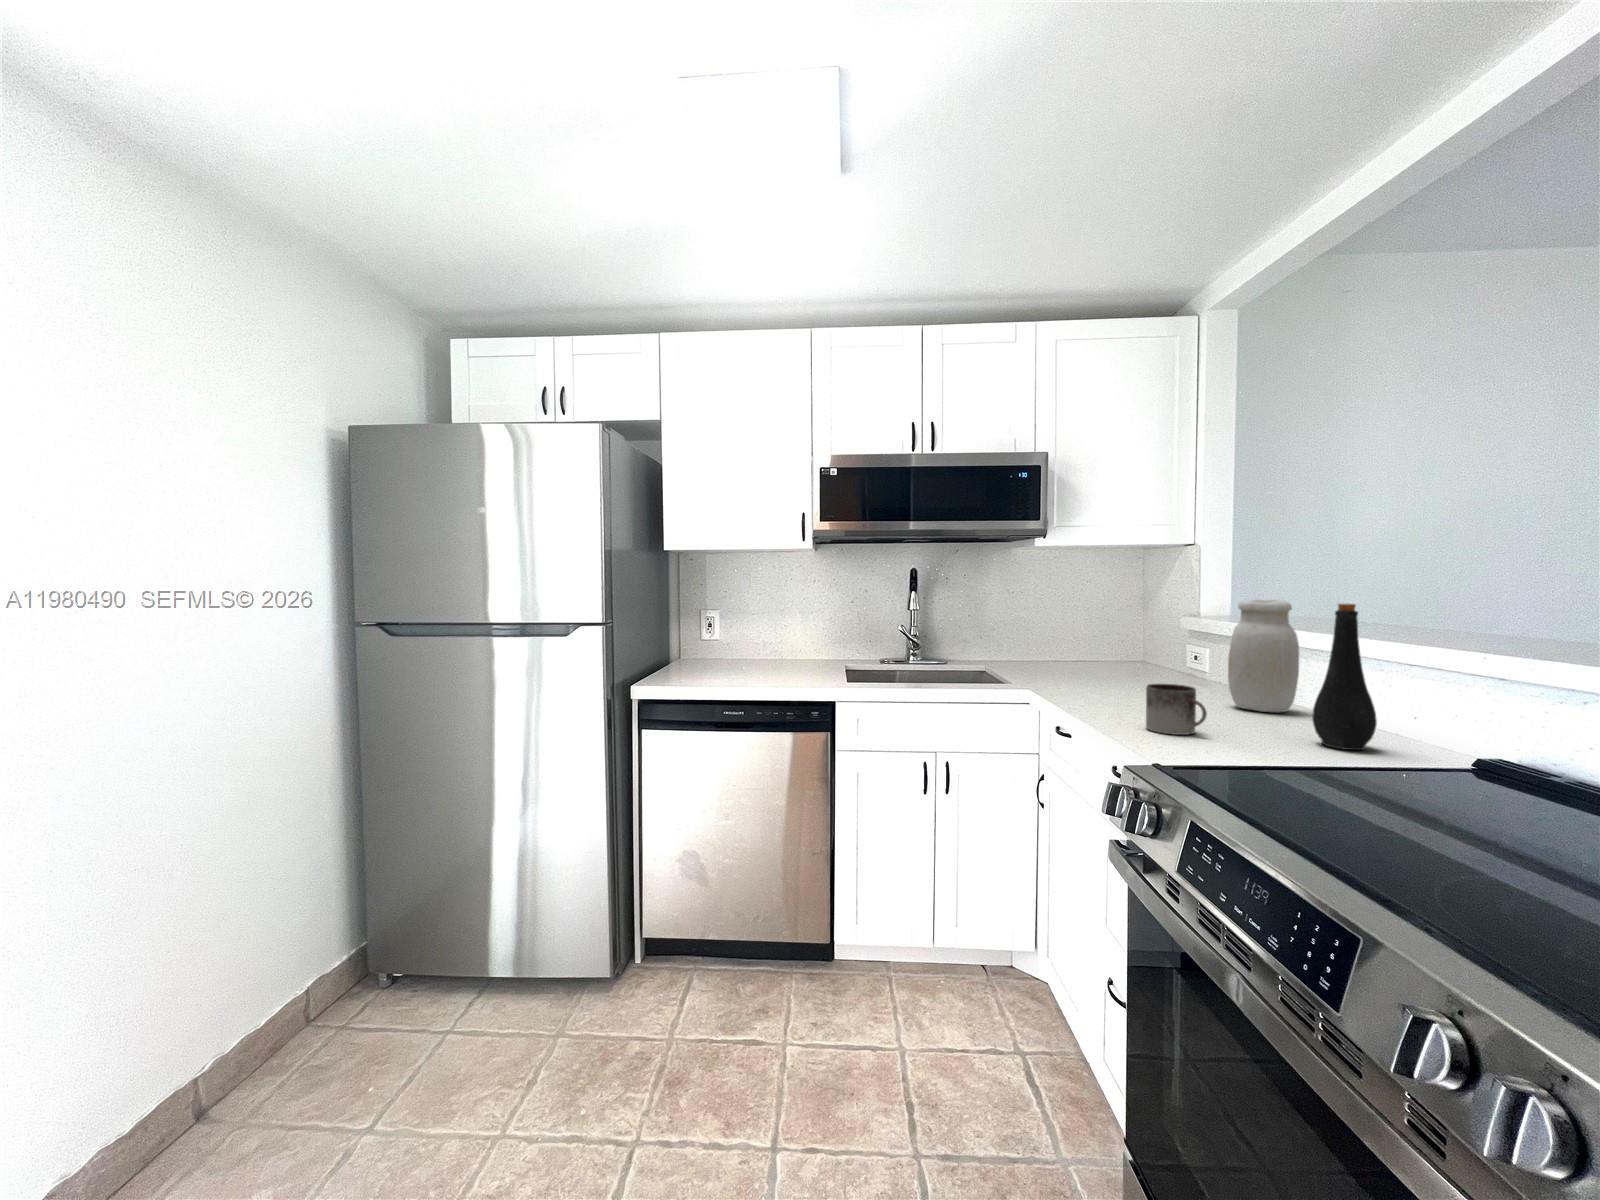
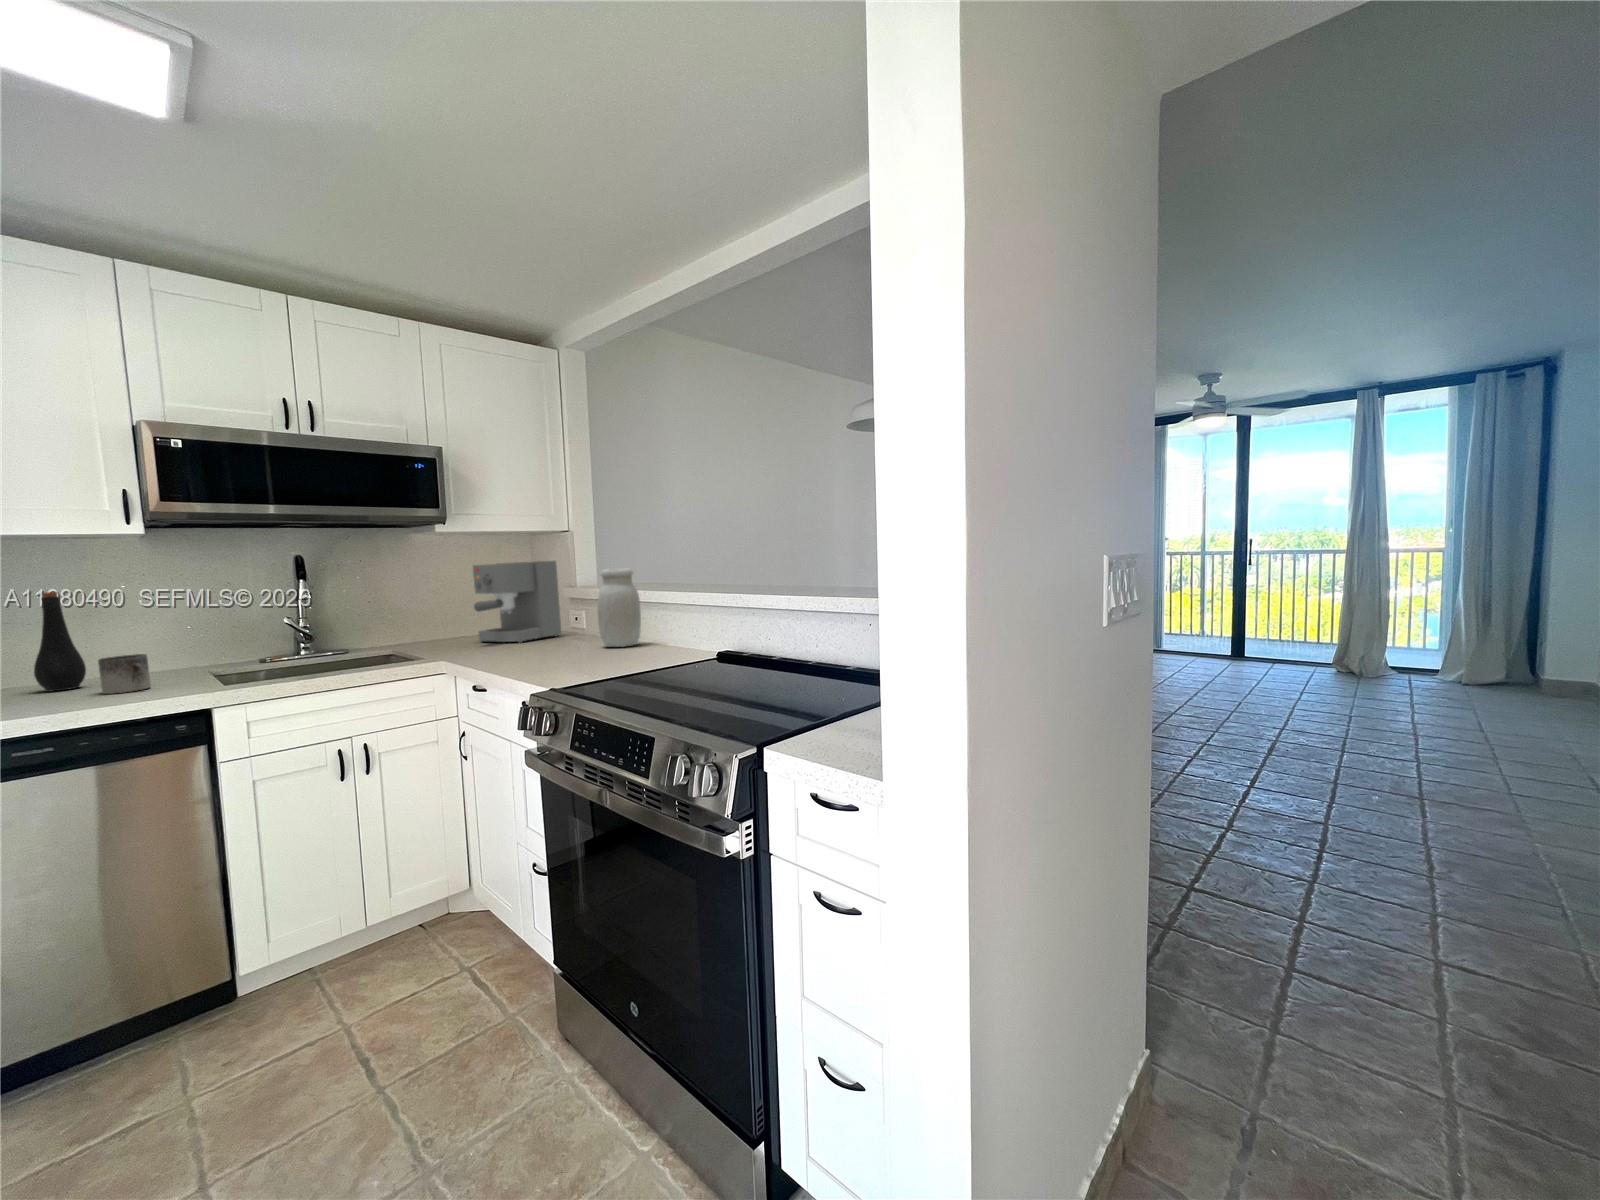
coffee maker: none [1069,582,1173,680] -> present [473,561,561,643]
bottle: present [1312,604,1377,750] -> present [34,592,86,692]
mug: present [1146,684,1207,735] -> present [98,654,151,694]

